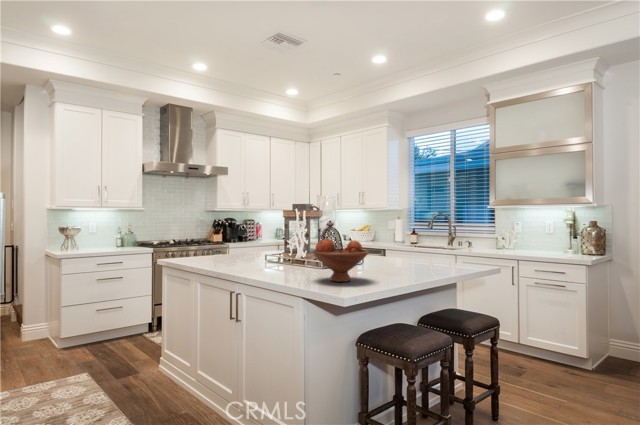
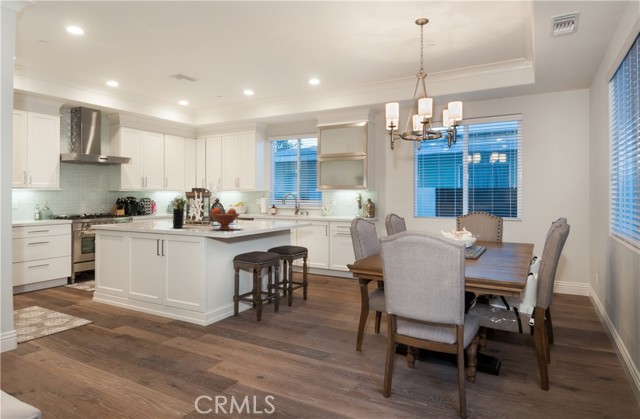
flower arrangement: none [248,215,293,273] -> present [171,195,194,228]

